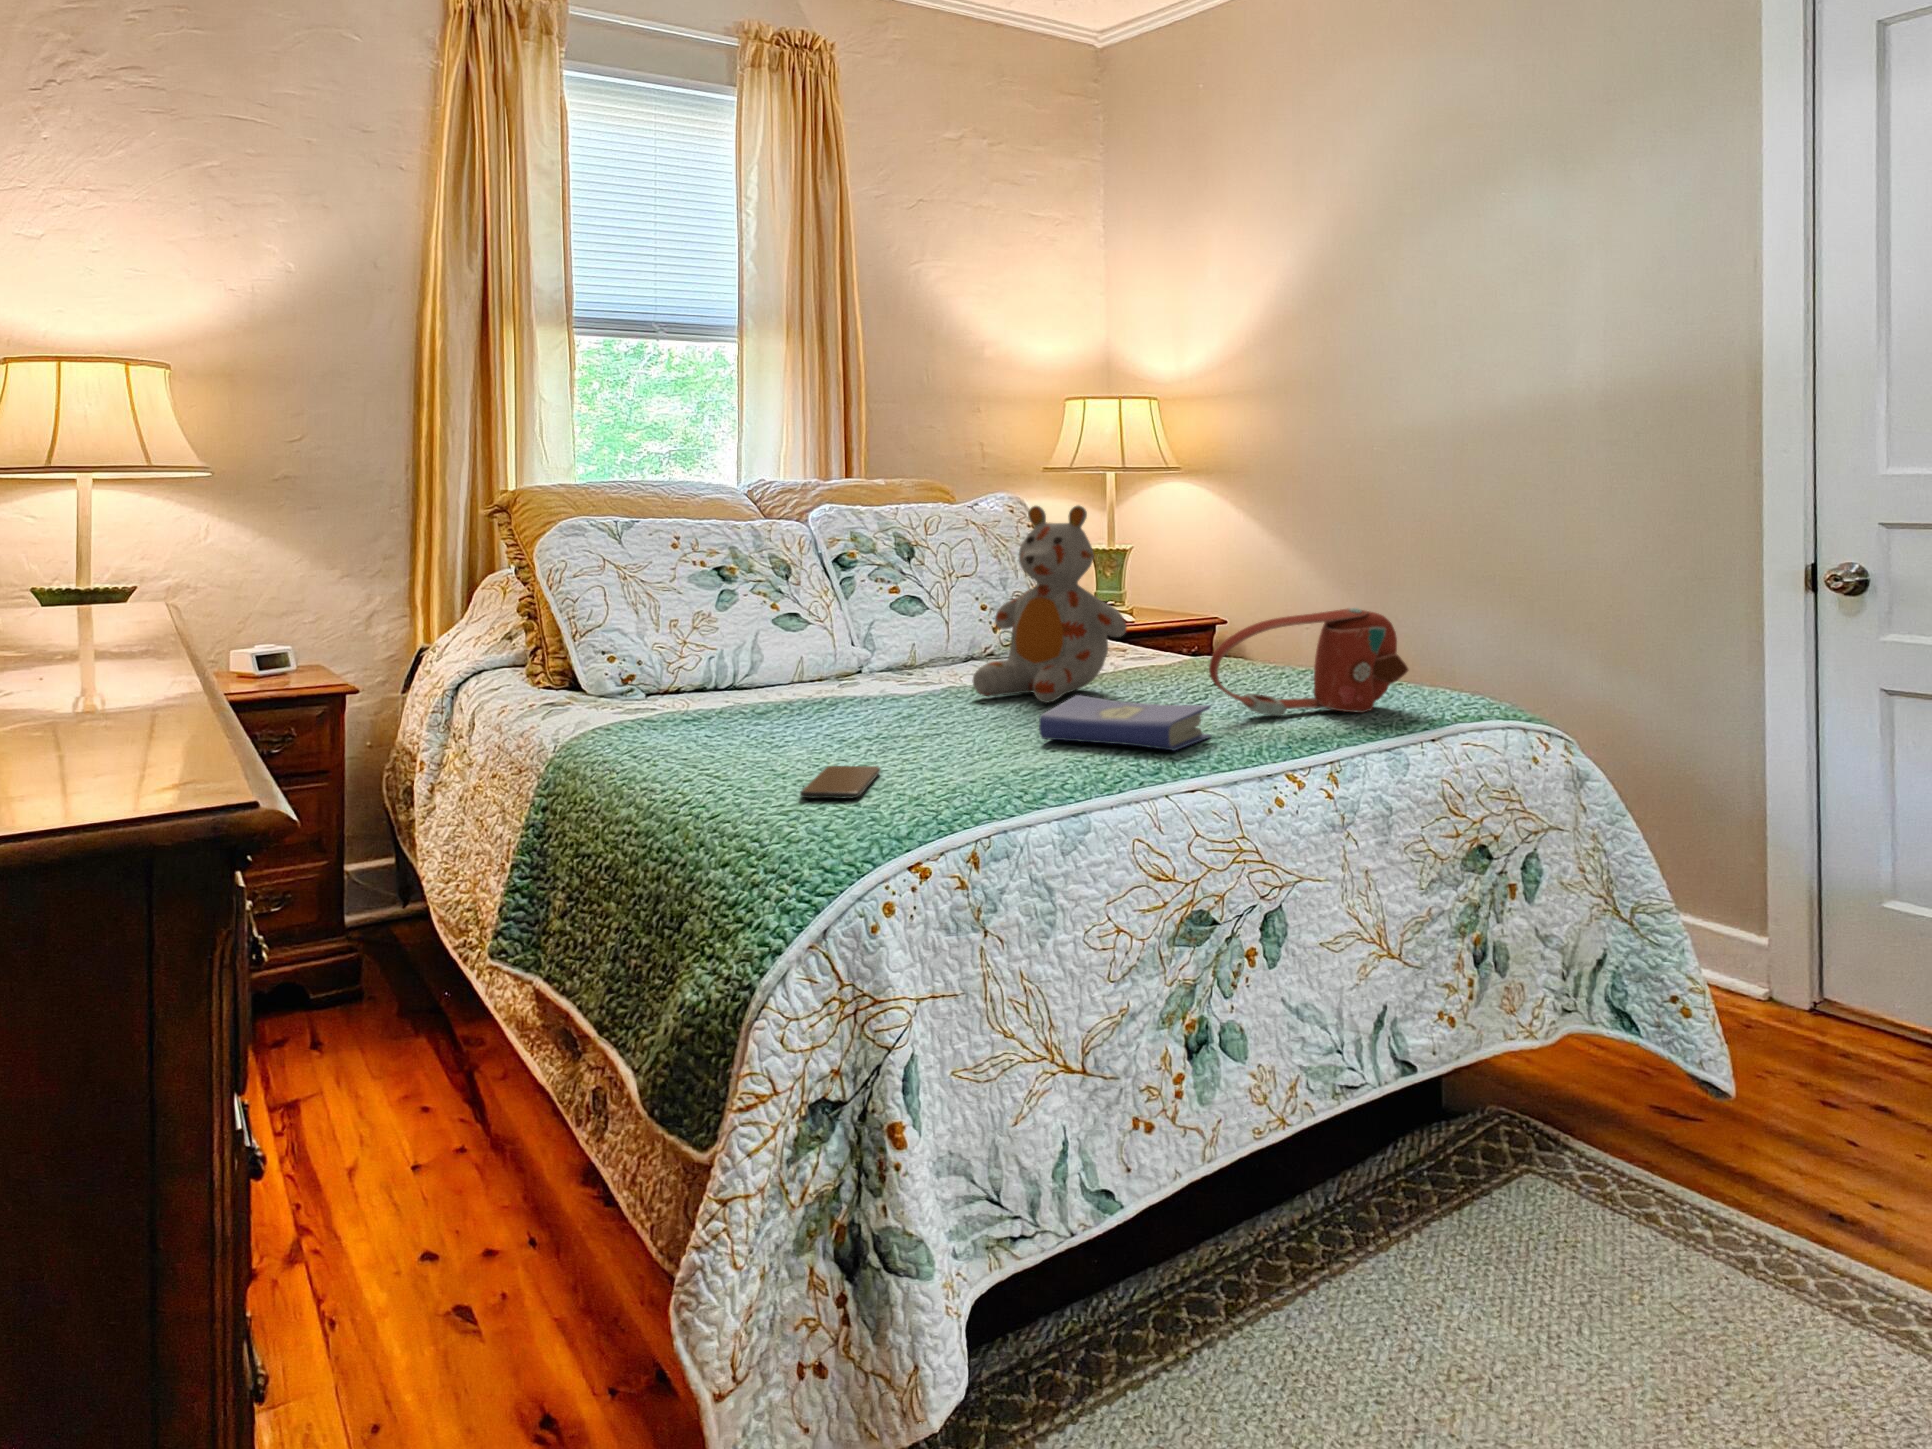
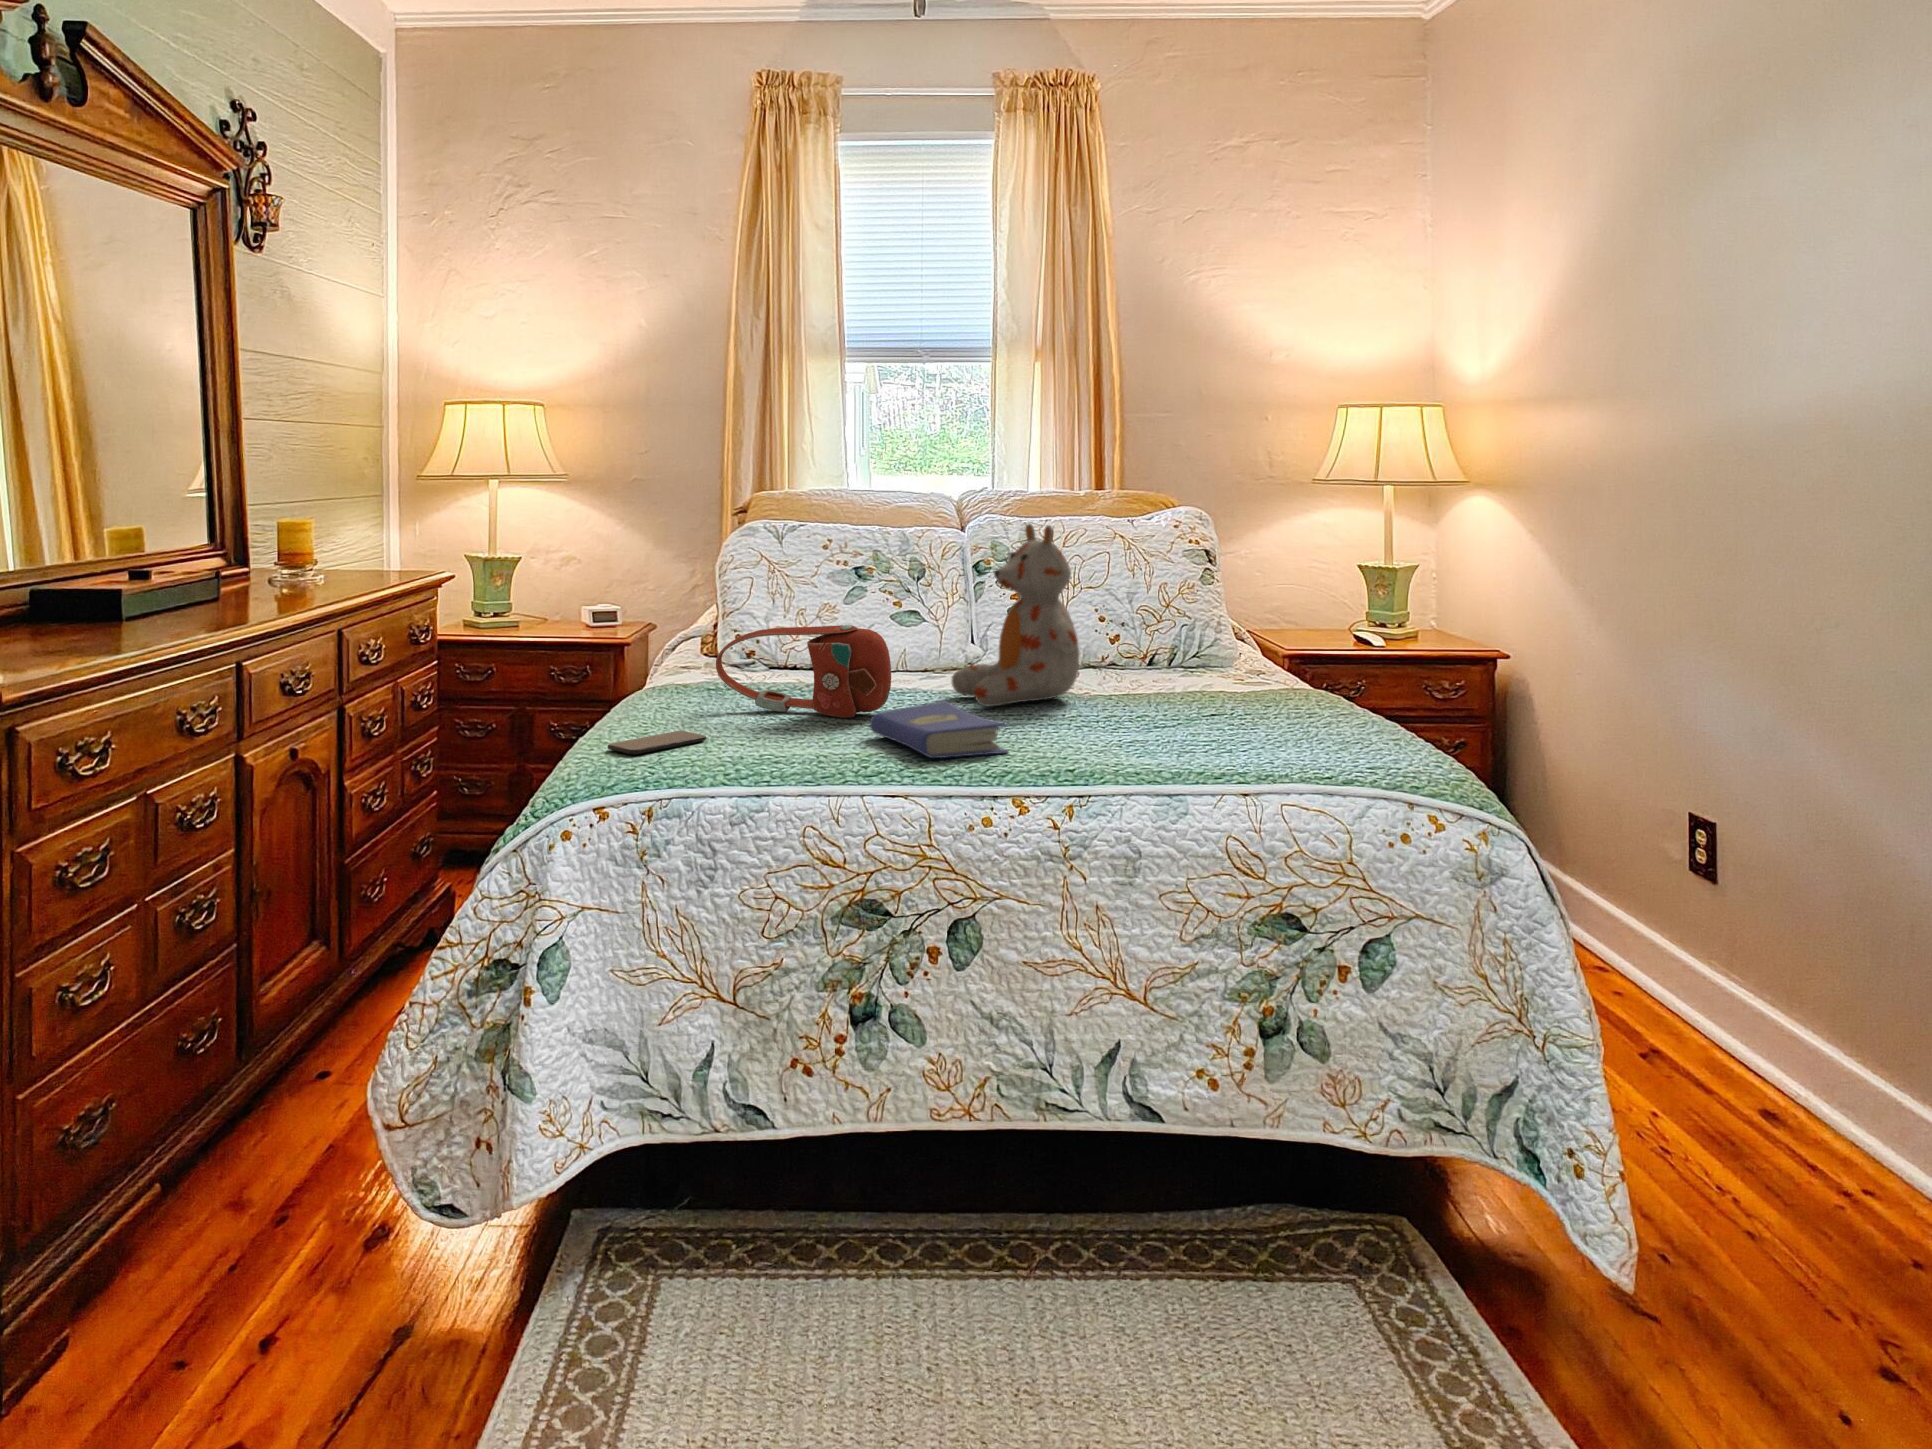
handbag: present [1209,608,1409,716] -> present [716,625,891,718]

